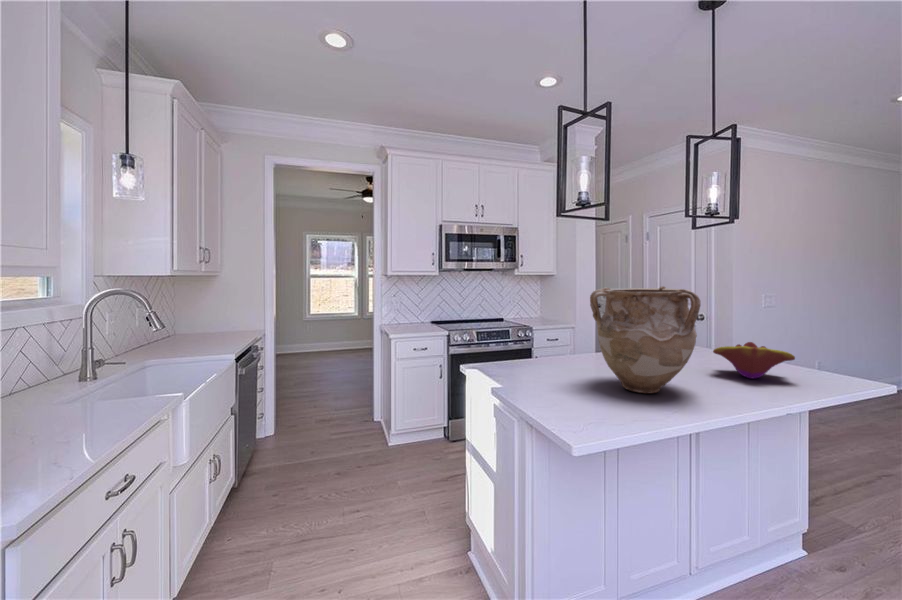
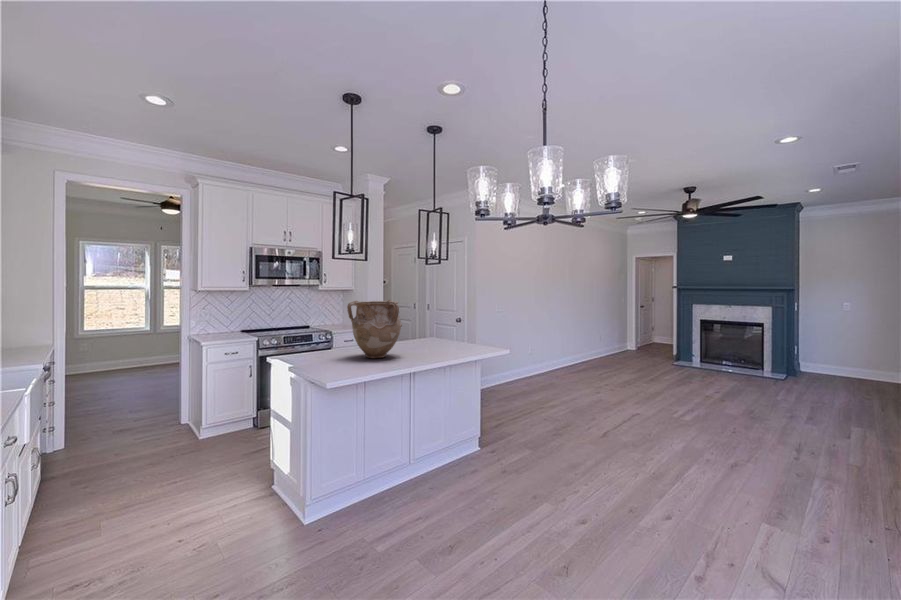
decorative bowl: present [713,342,795,379] -> none [421,330,456,349]

